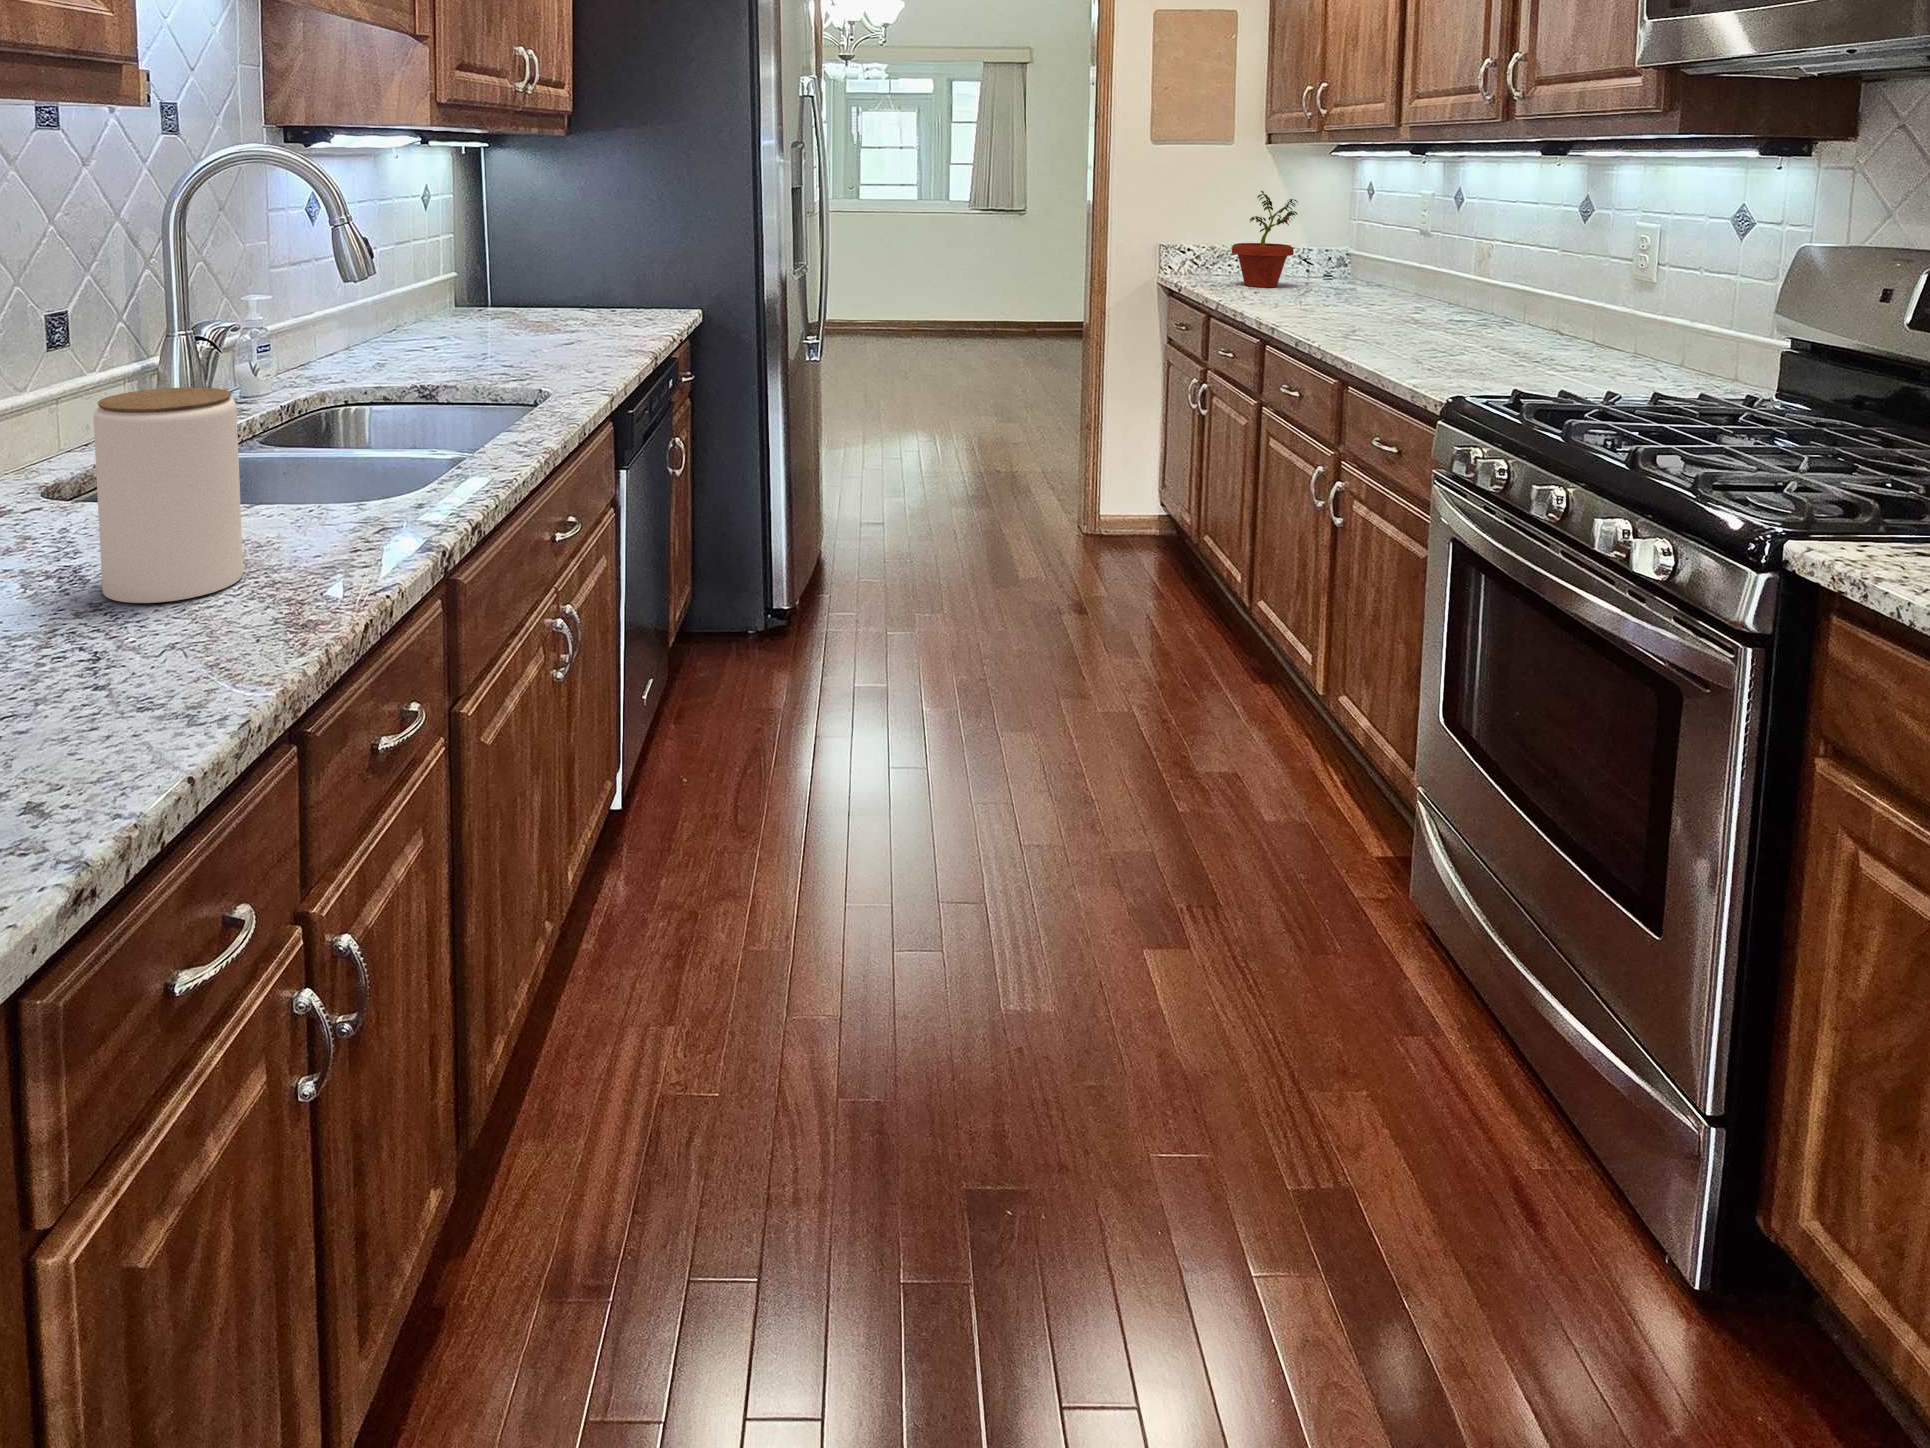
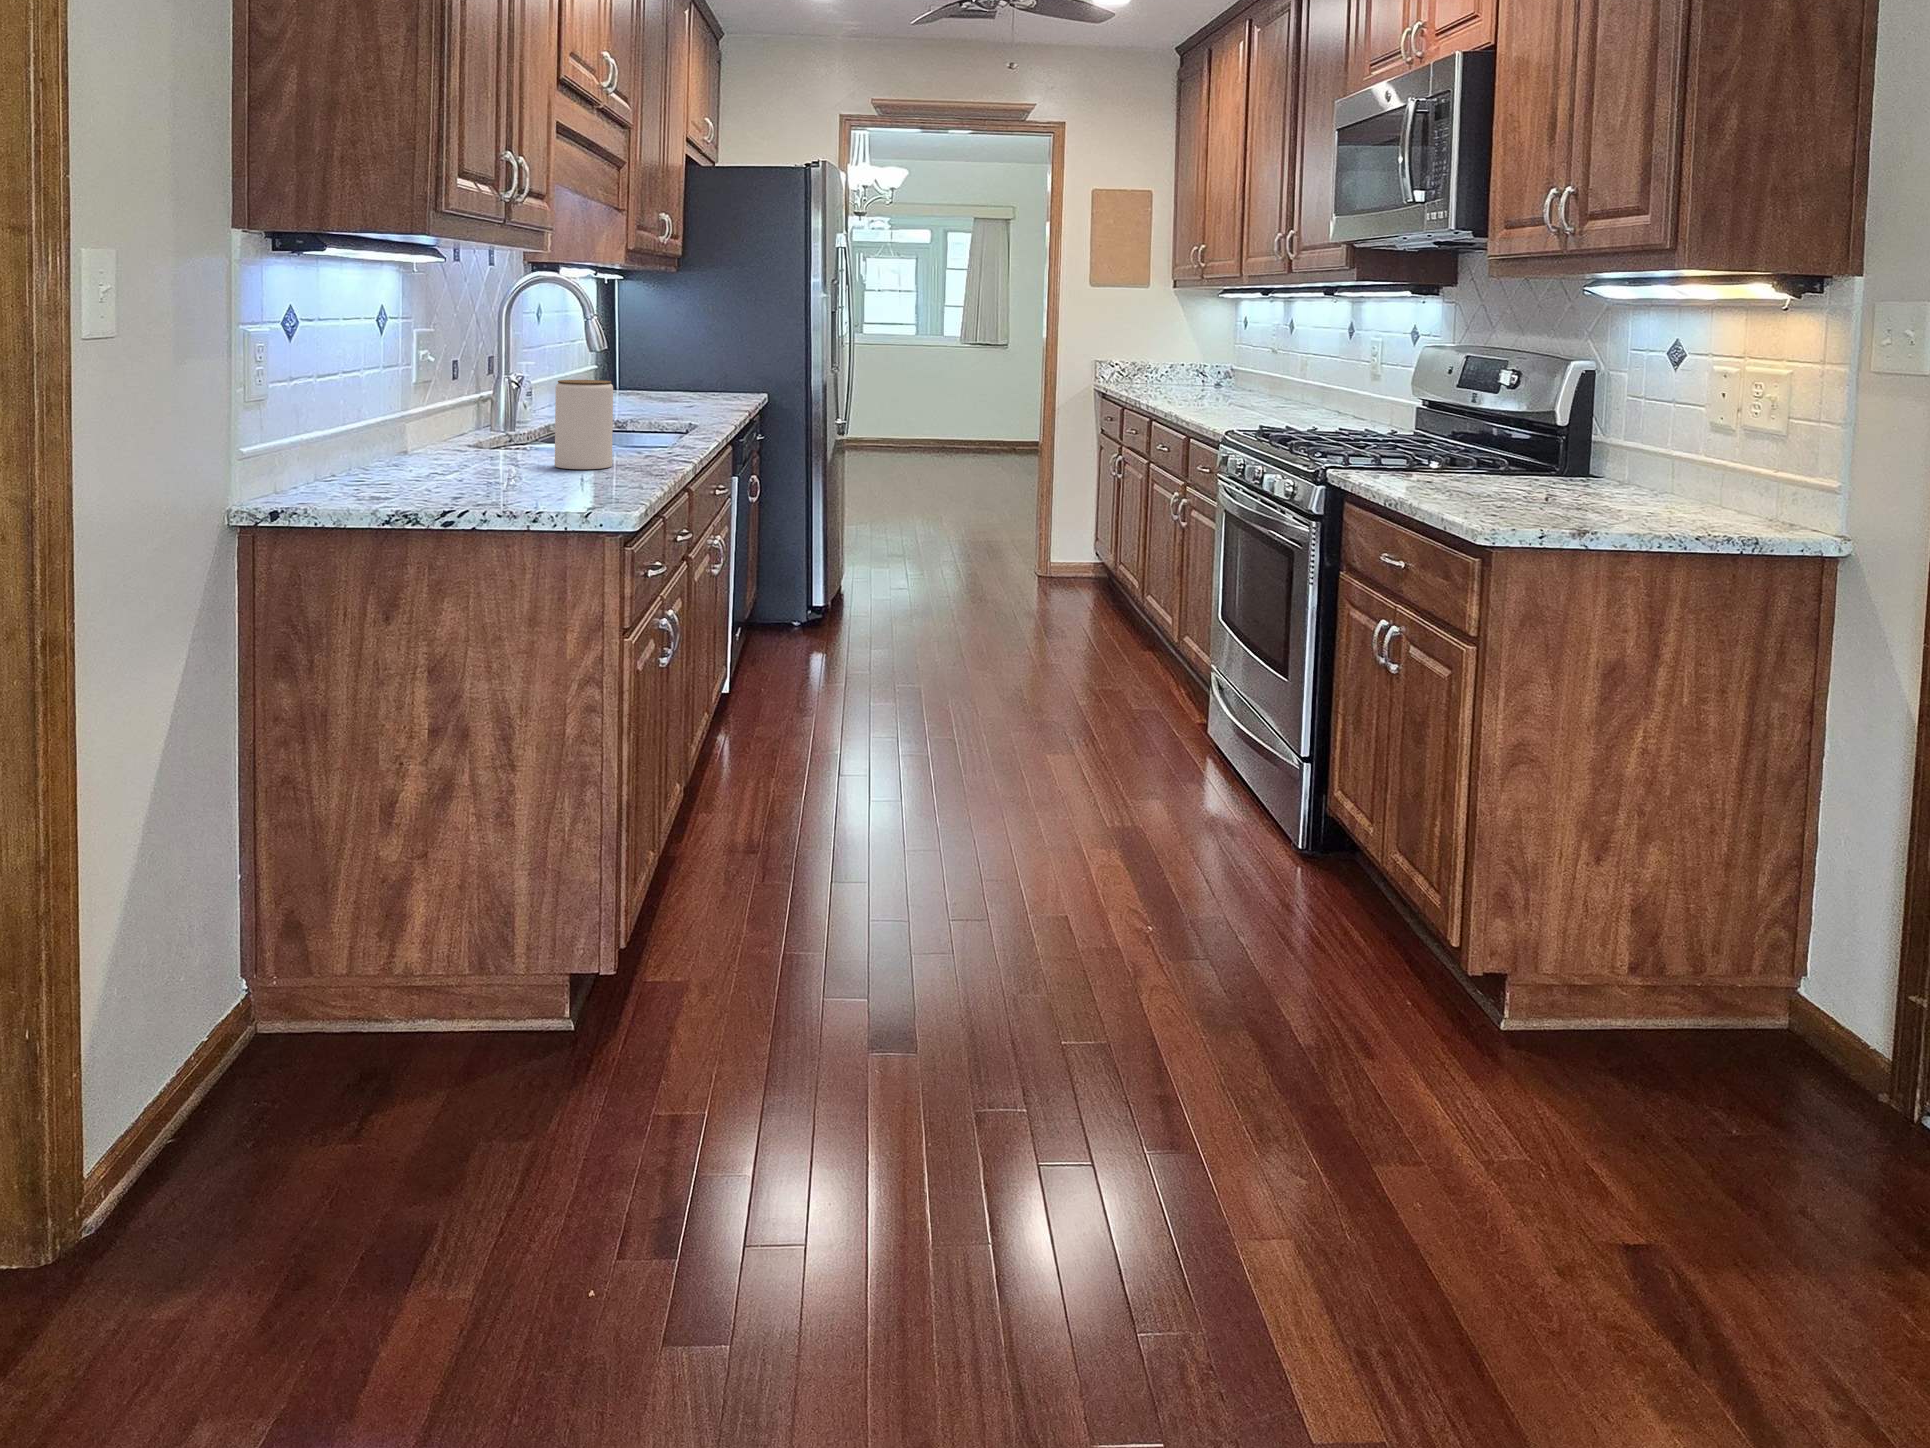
potted plant: present [1232,191,1298,287] -> none [1145,321,1193,390]

